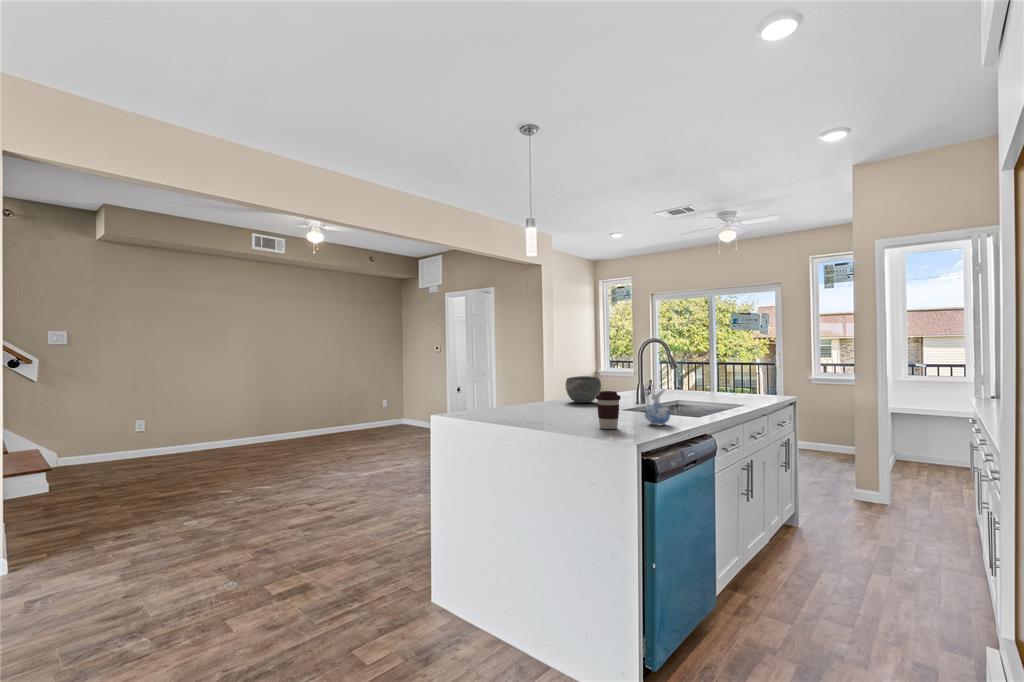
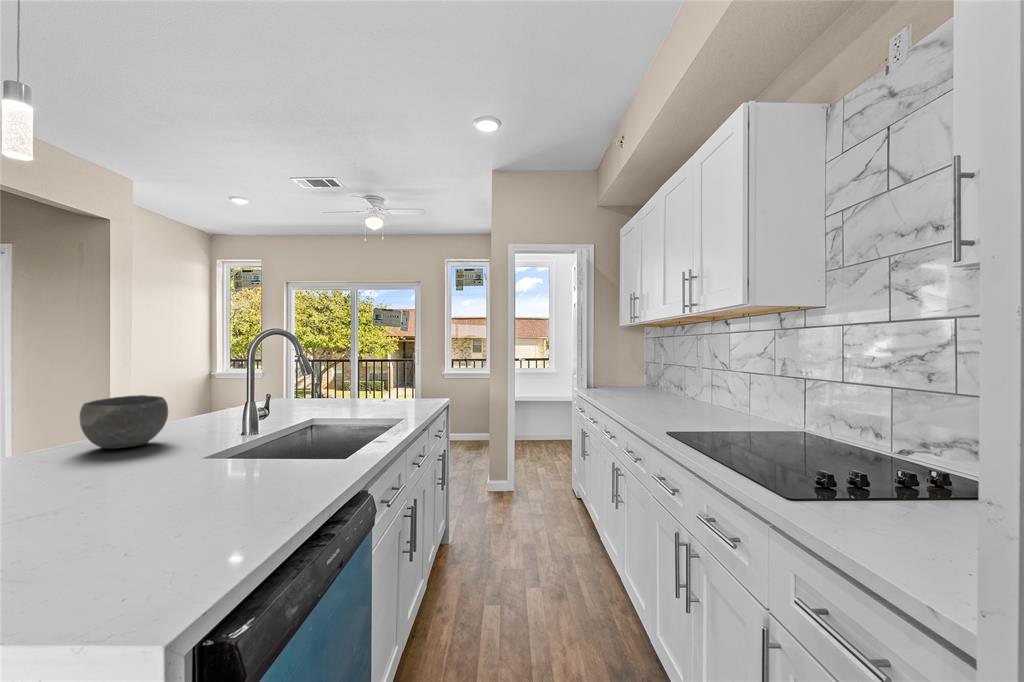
ceramic pitcher: present [645,383,670,425] -> none [235,416,292,504]
coffee cup: present [596,391,620,429] -> none [81,451,162,556]

